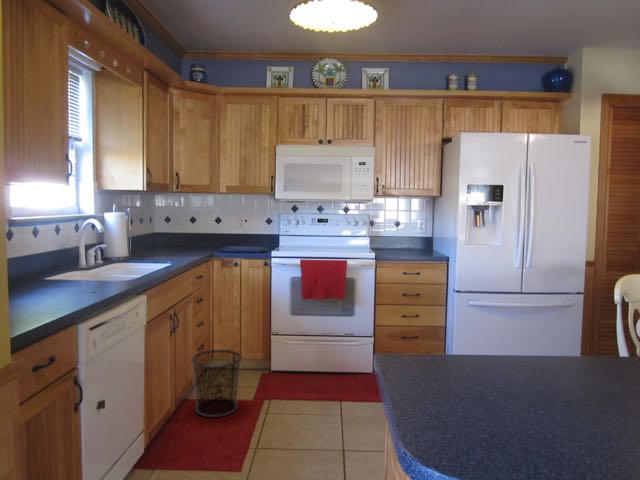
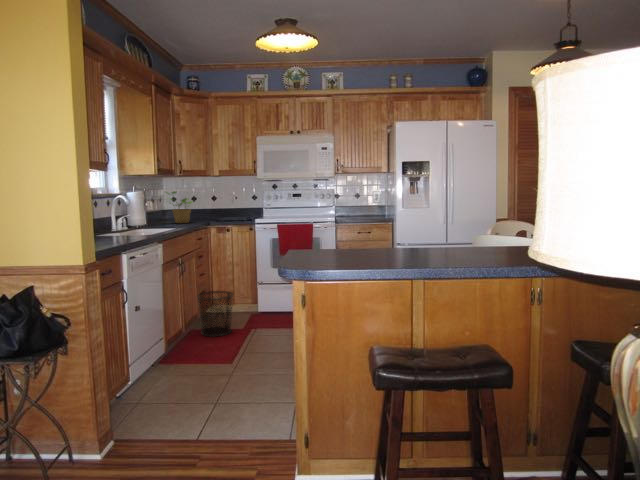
potted plant: none [155,212,192,254] -> present [168,191,192,223]

